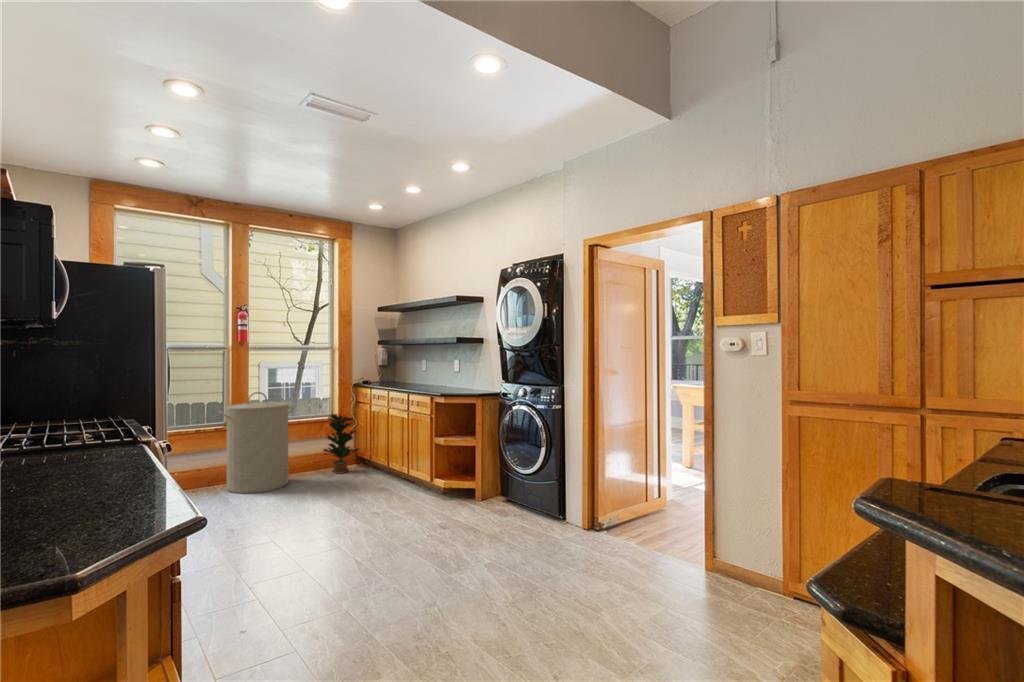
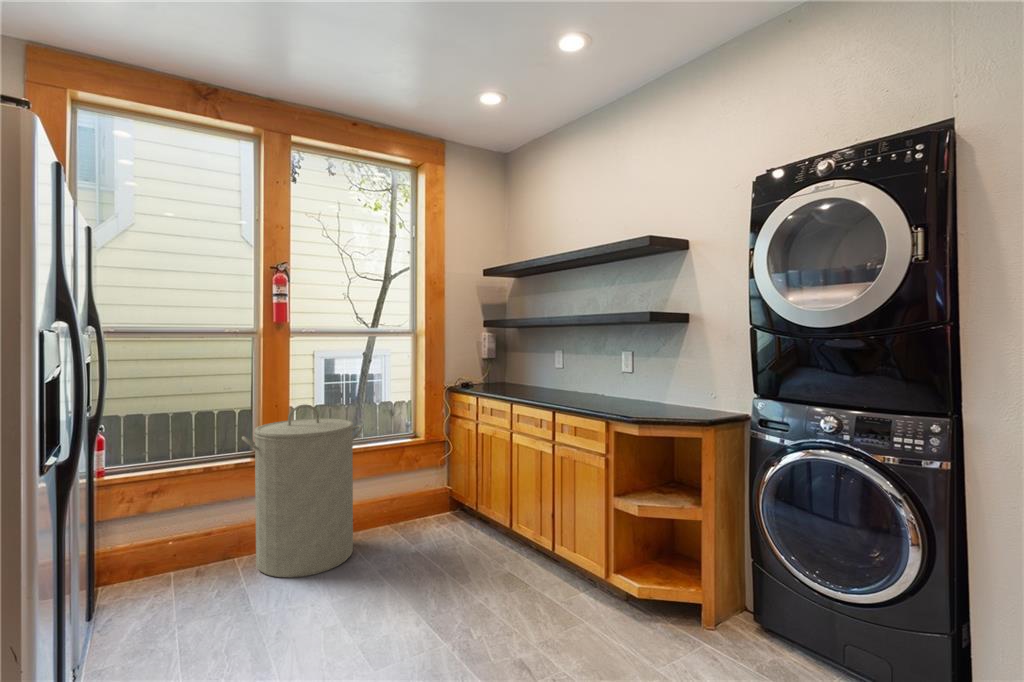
potted plant: present [323,414,359,474] -> none [403,435,459,531]

